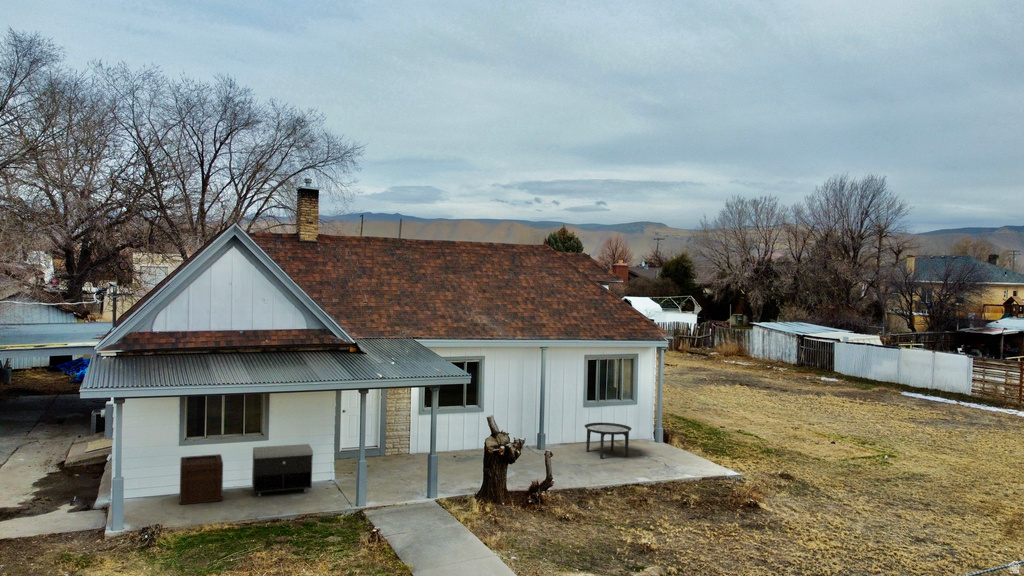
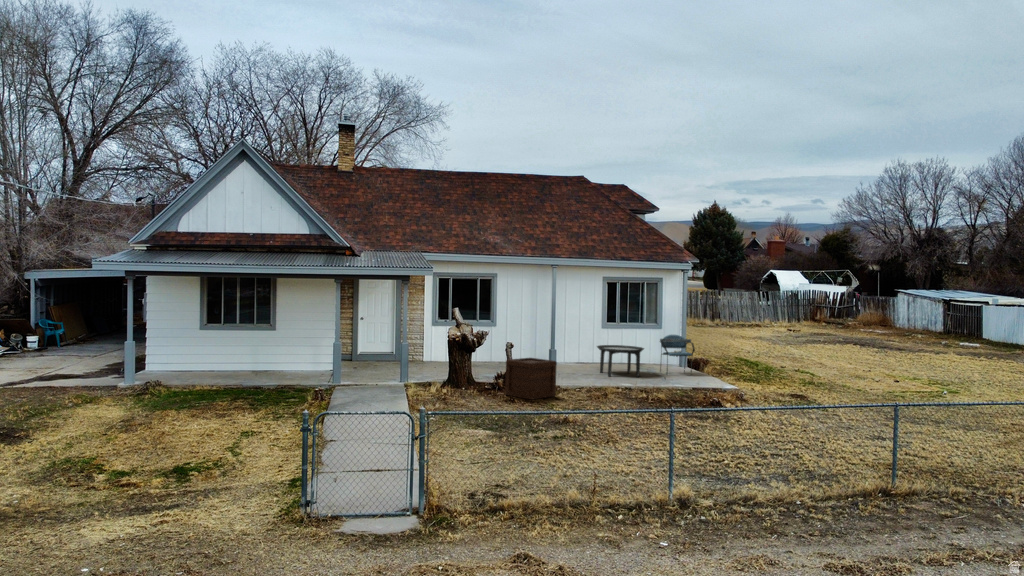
chair: none [638,409,673,452] -> present [660,335,695,373]
storage bench: present [252,444,313,496] -> none [256,337,310,378]
wooden crate: present [180,454,223,505] -> present [505,358,557,400]

